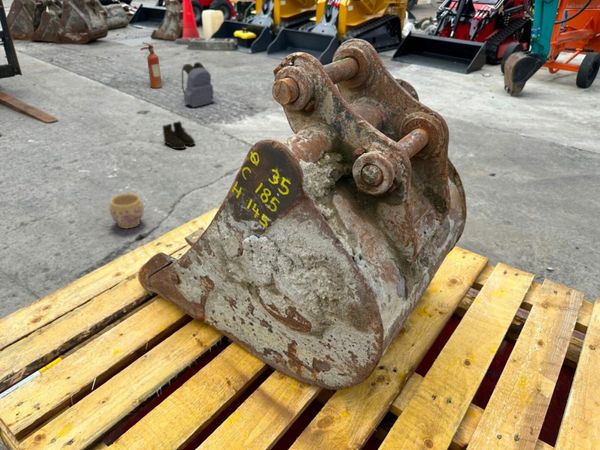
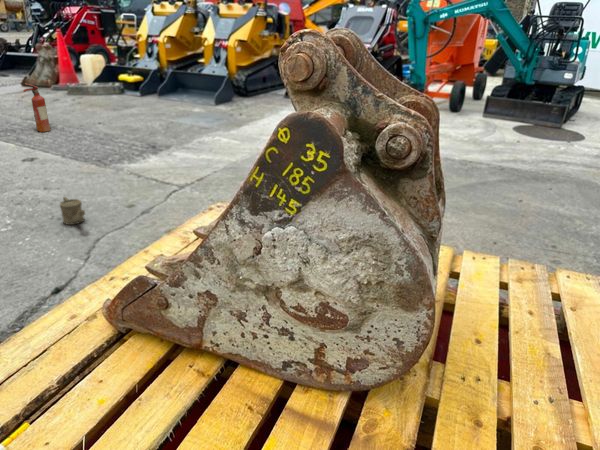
backpack: present [182,62,213,107] -> none [76,100,114,148]
boots: present [163,121,195,149] -> none [68,159,107,189]
watering can: none [146,157,167,184] -> present [60,197,85,225]
planter: present [109,193,143,229] -> none [28,234,70,274]

